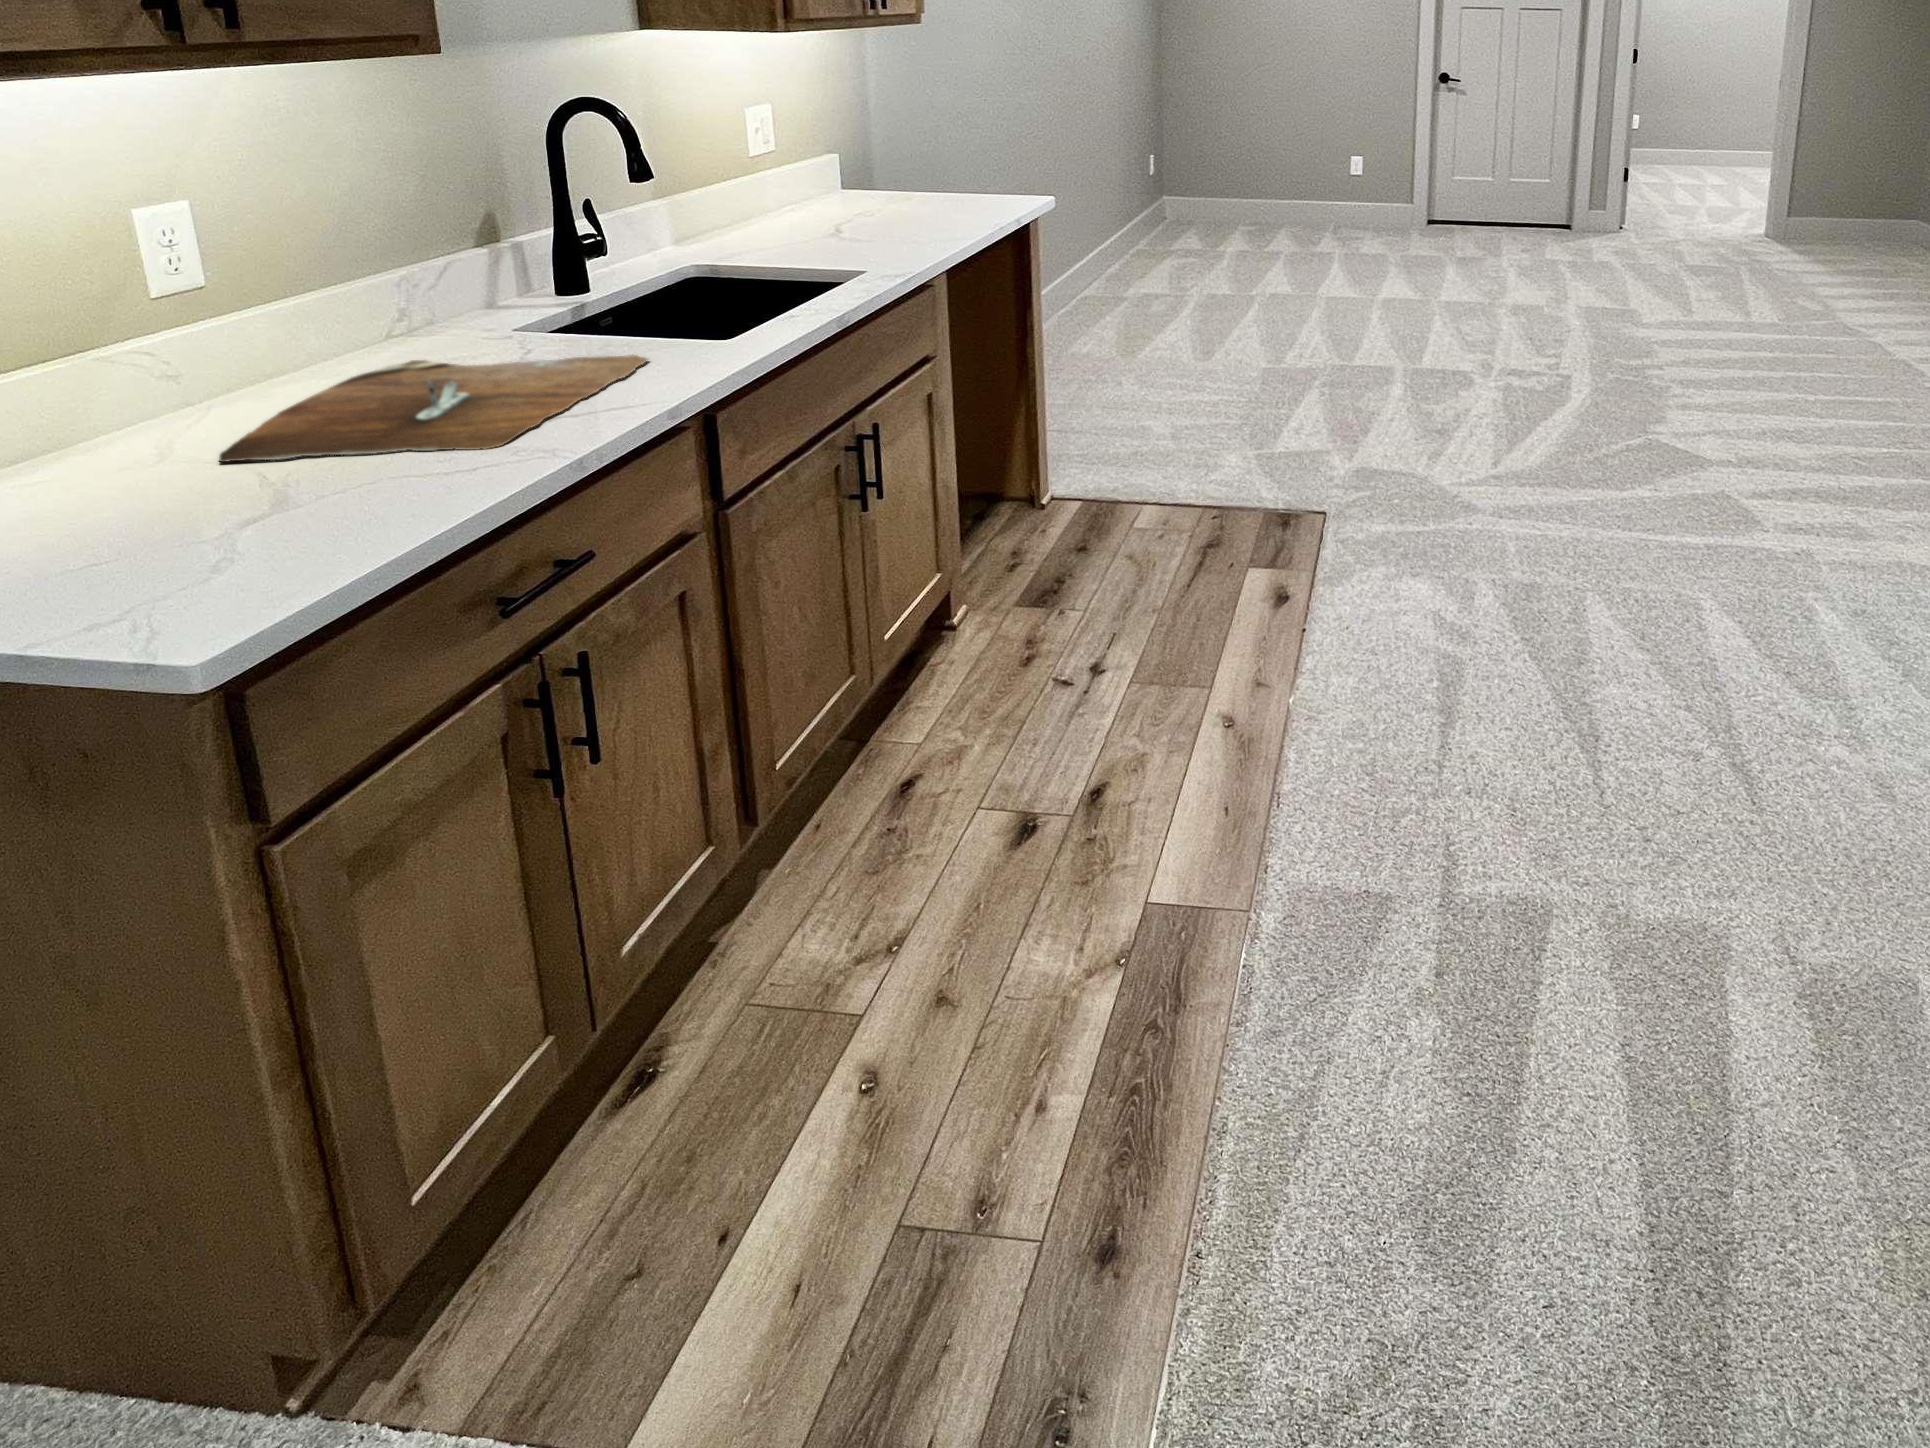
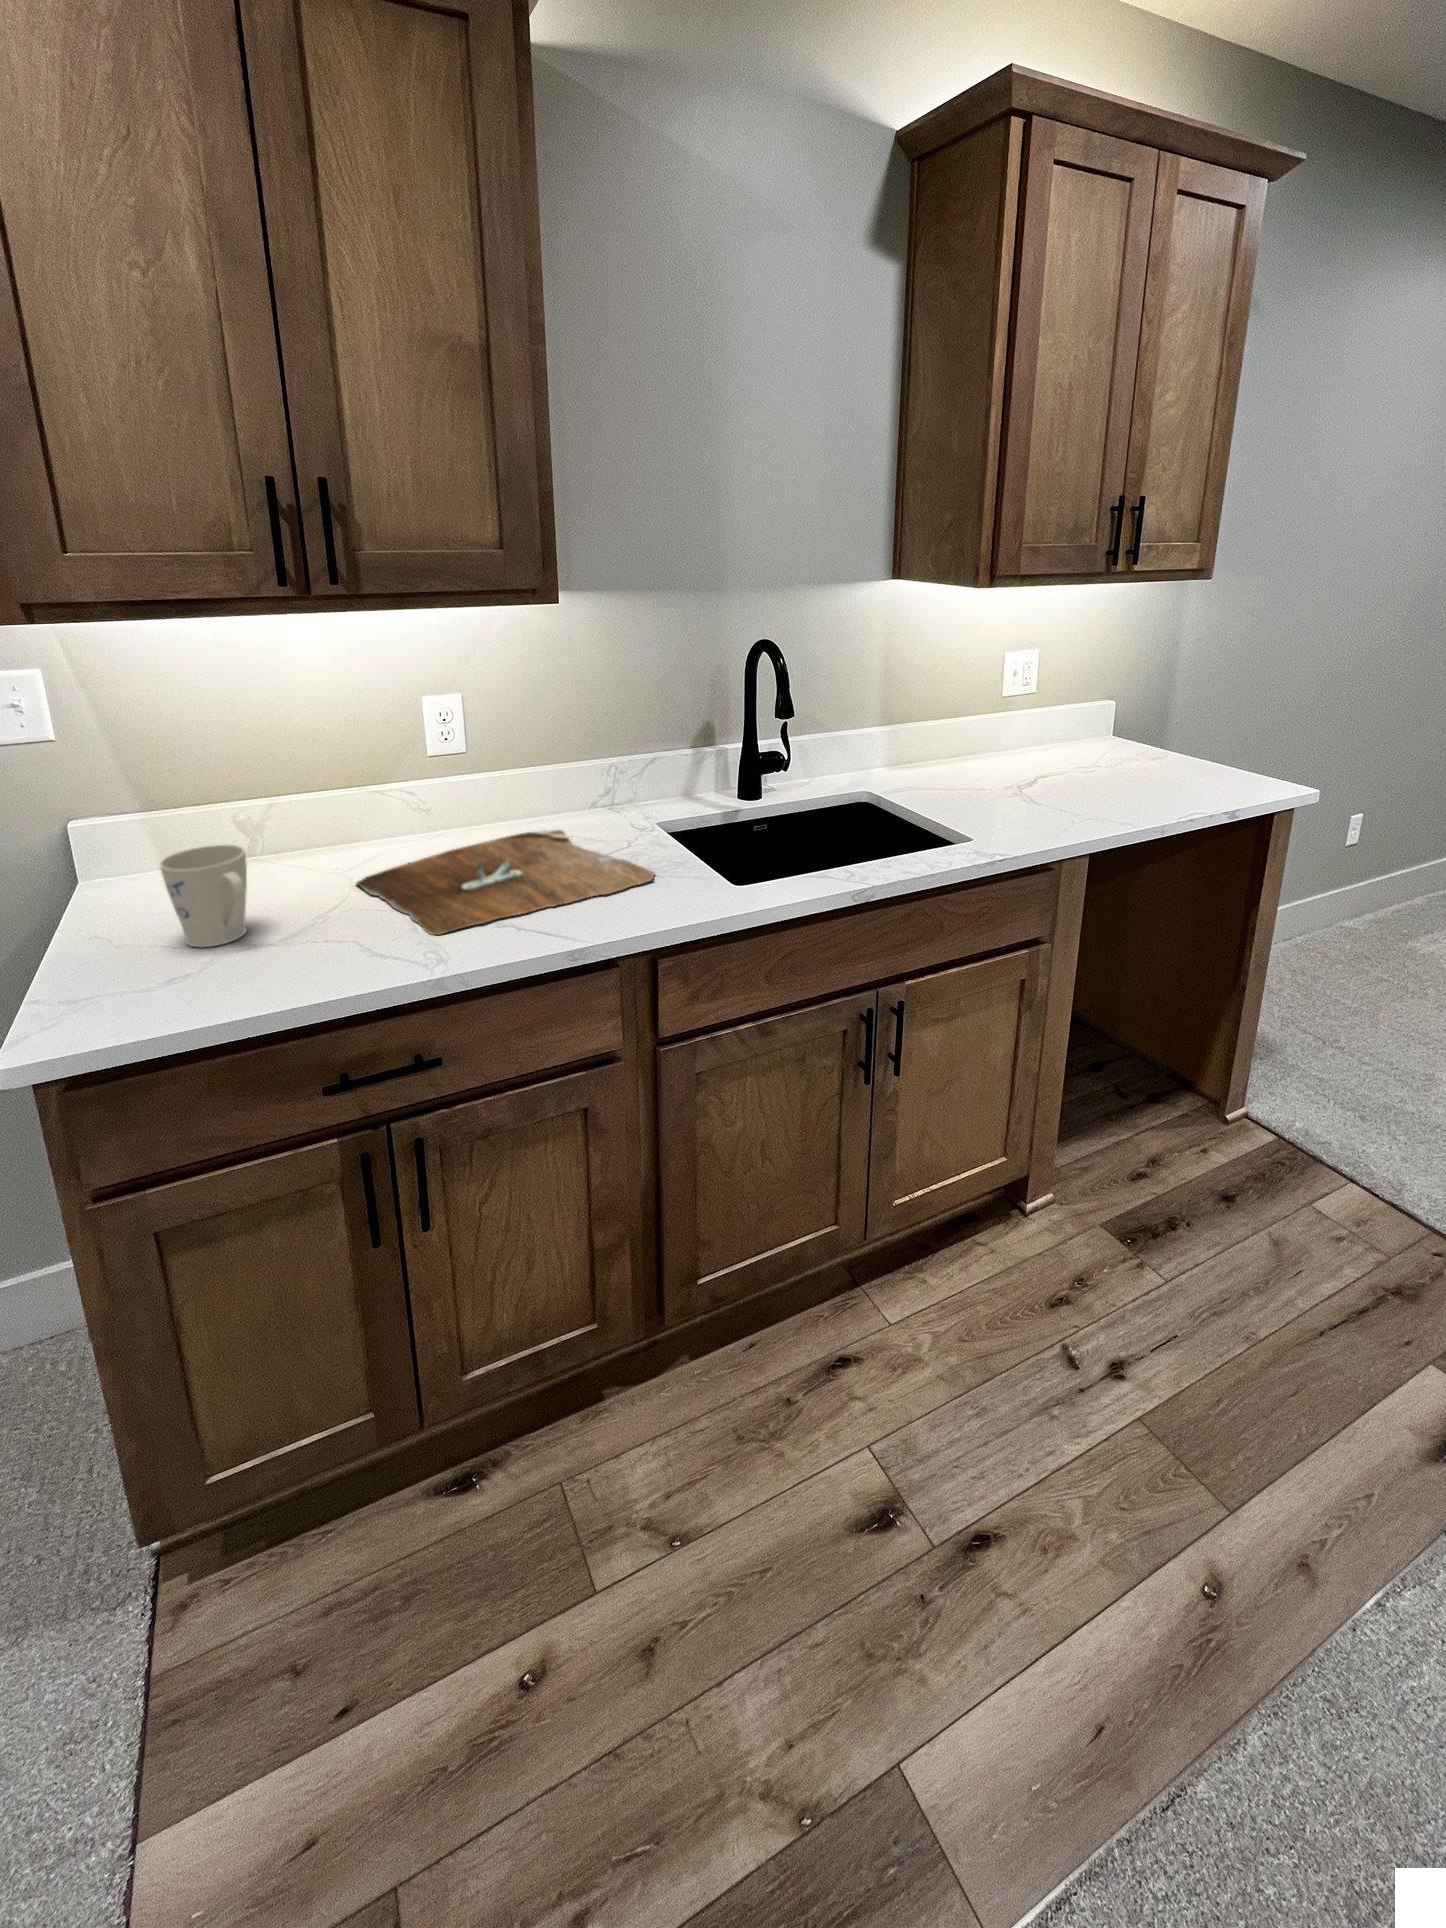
mug: none [31,409,235,560] -> present [159,845,247,947]

